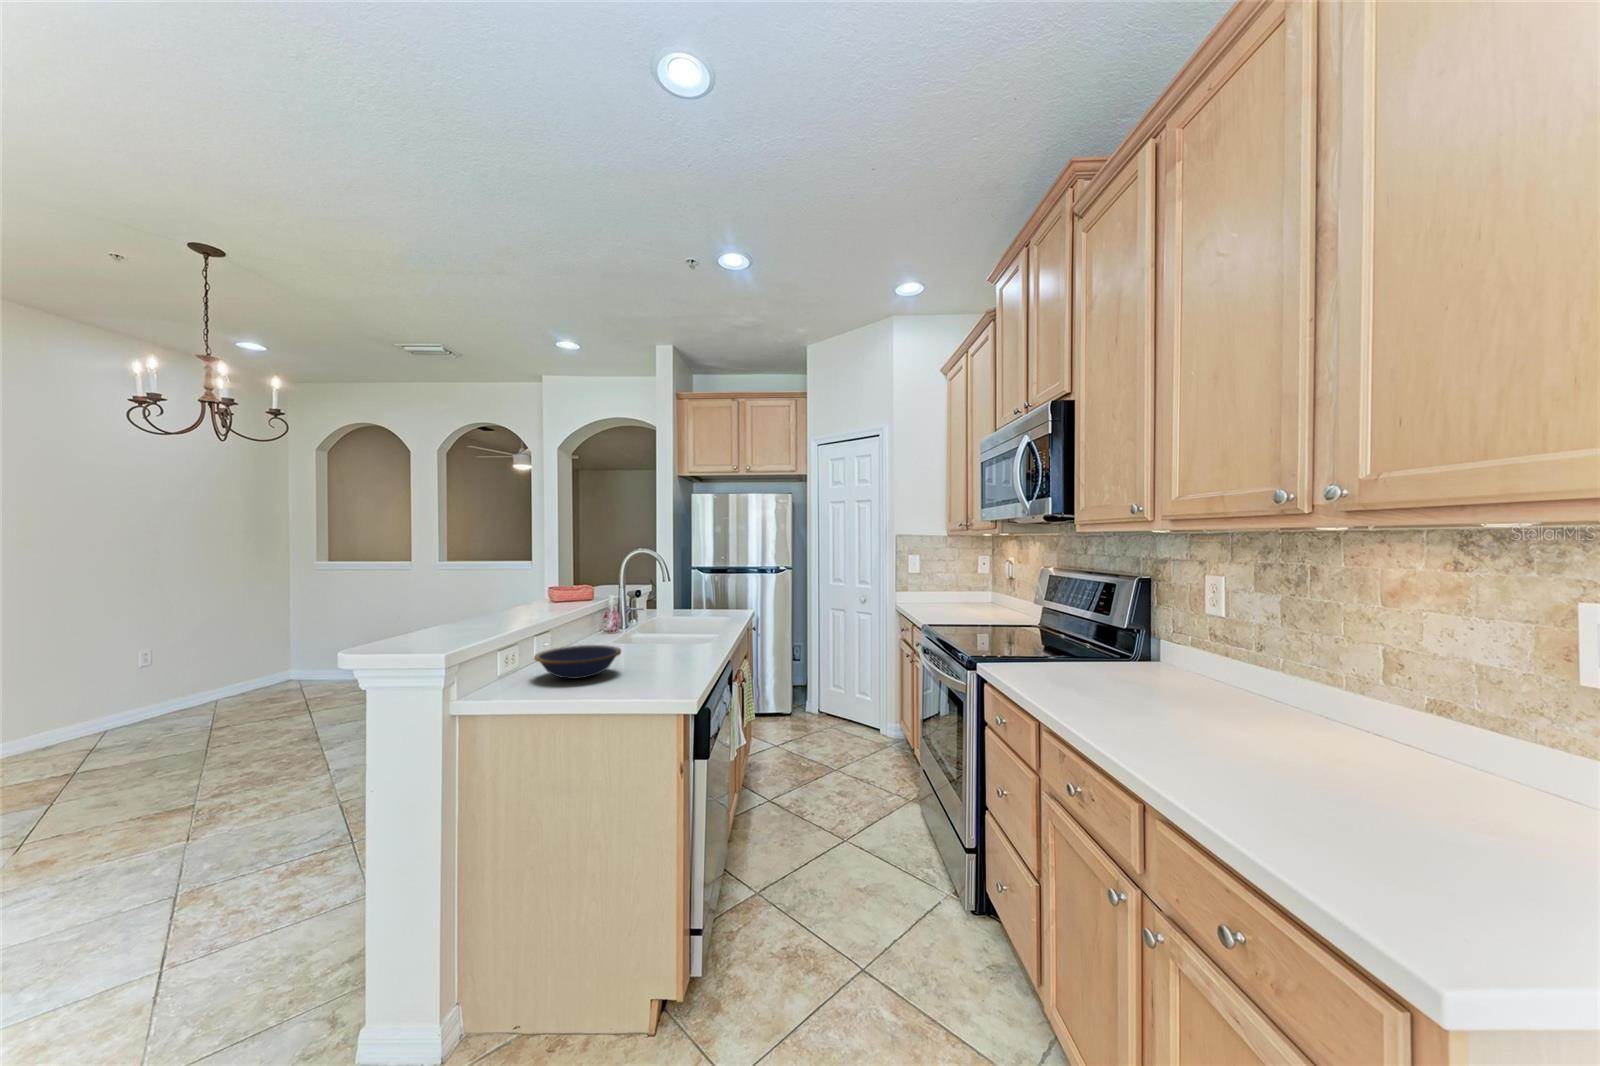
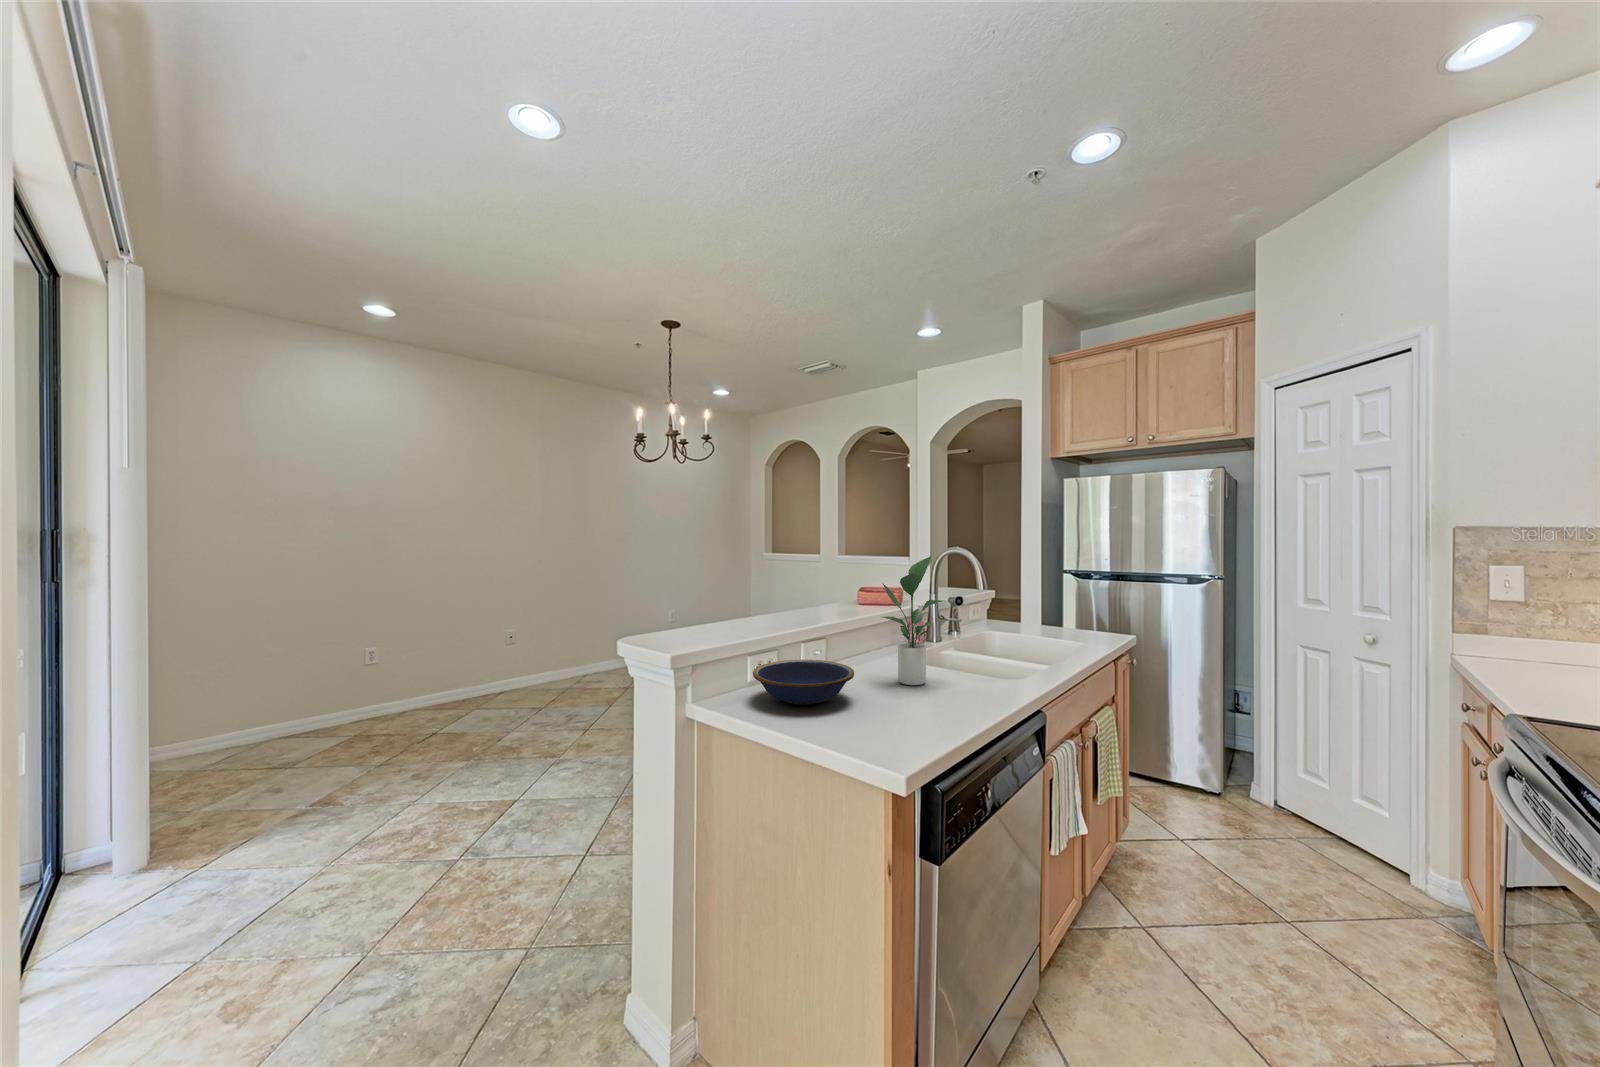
potted plant: none [618,558,668,656] -> present [883,556,944,686]

